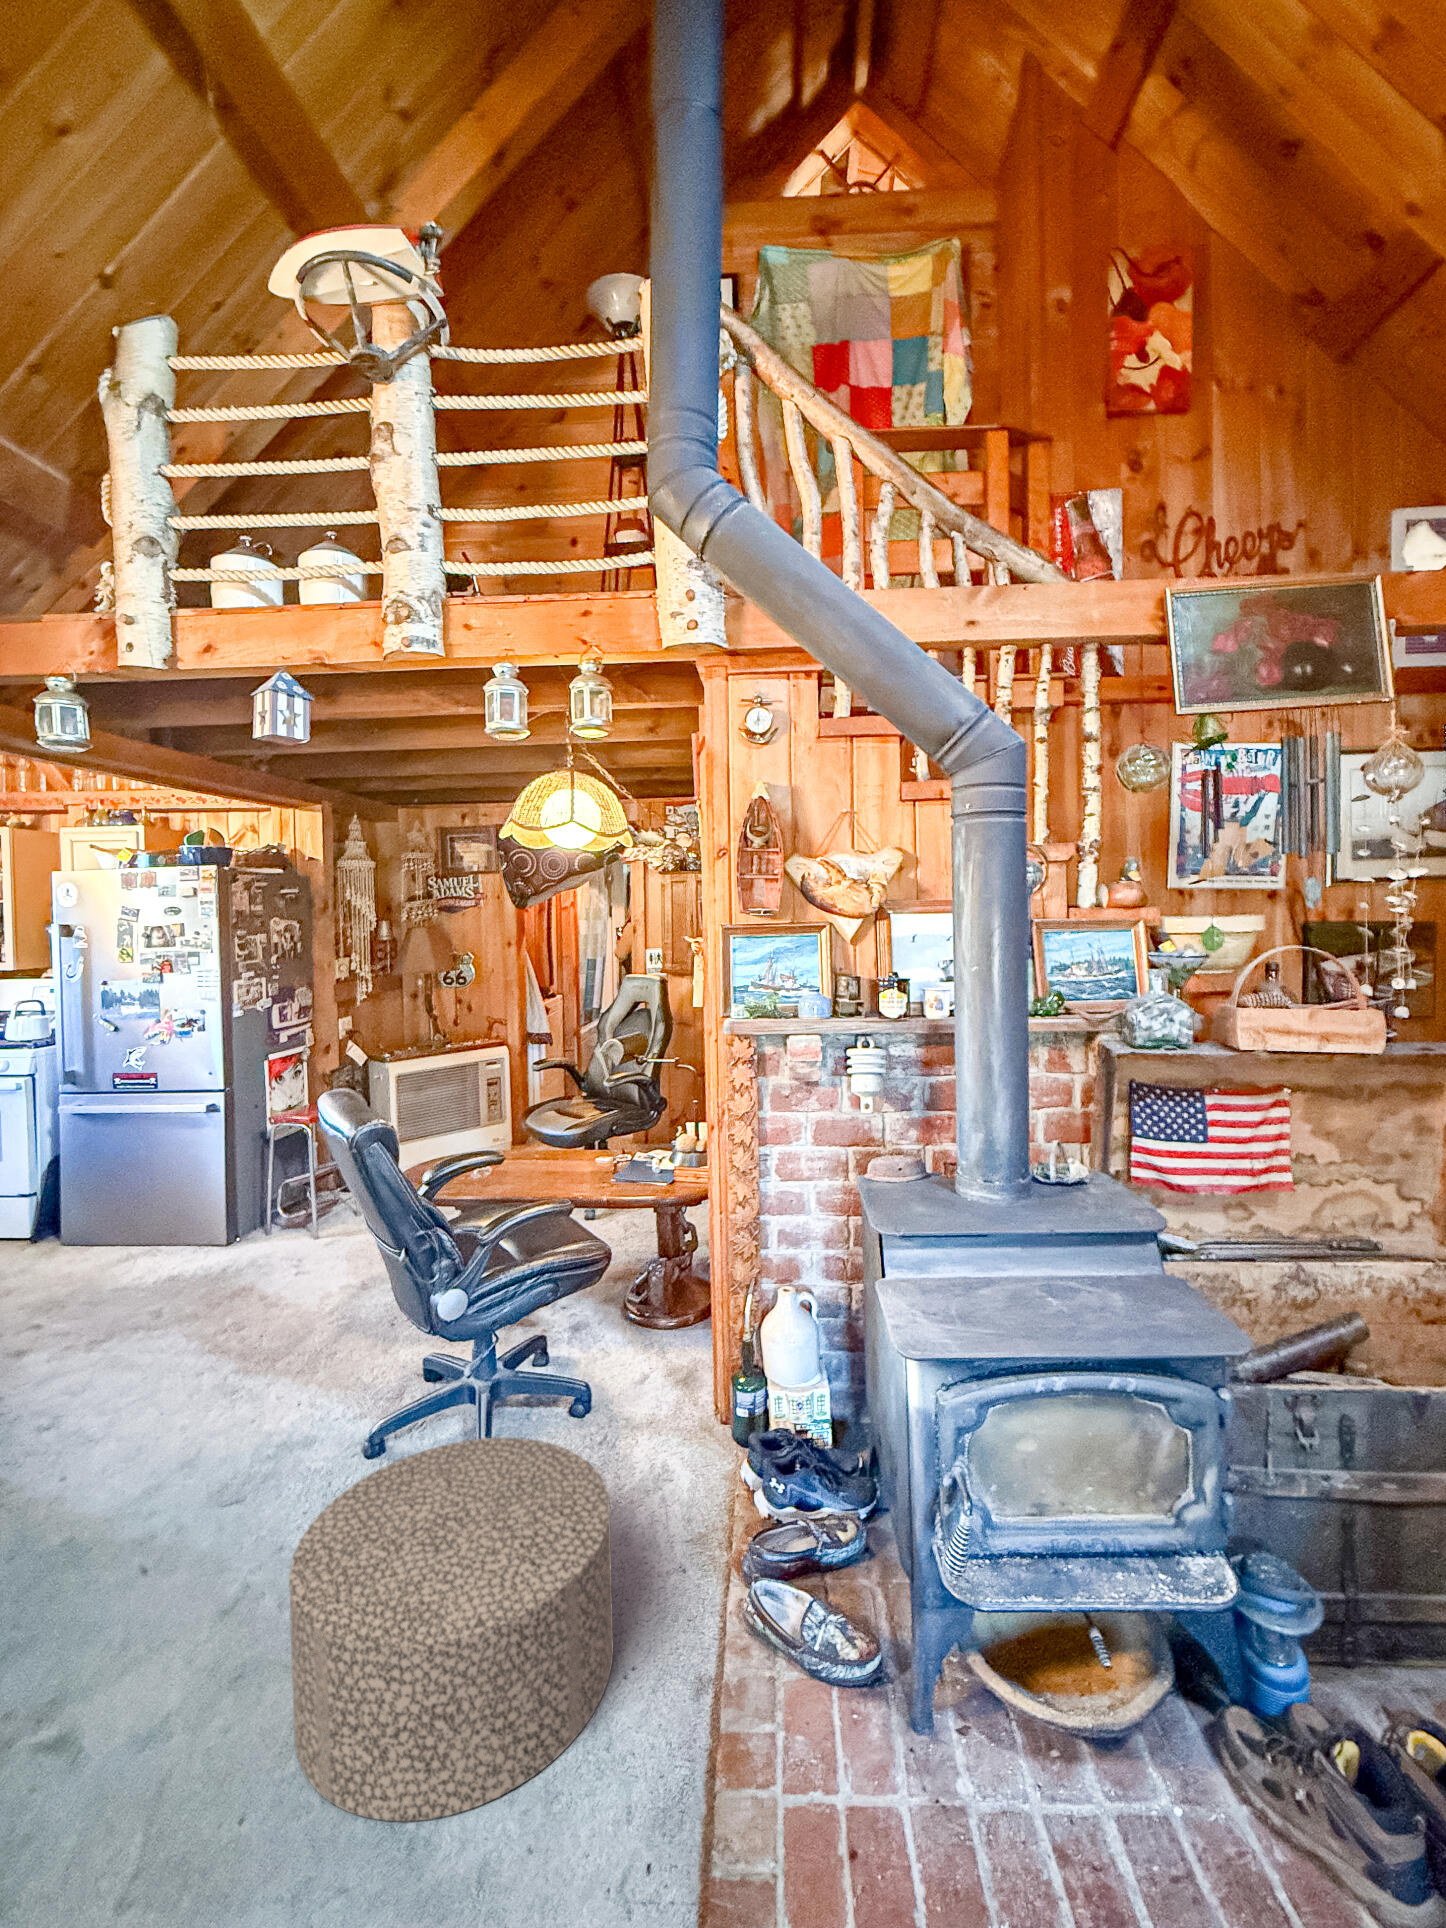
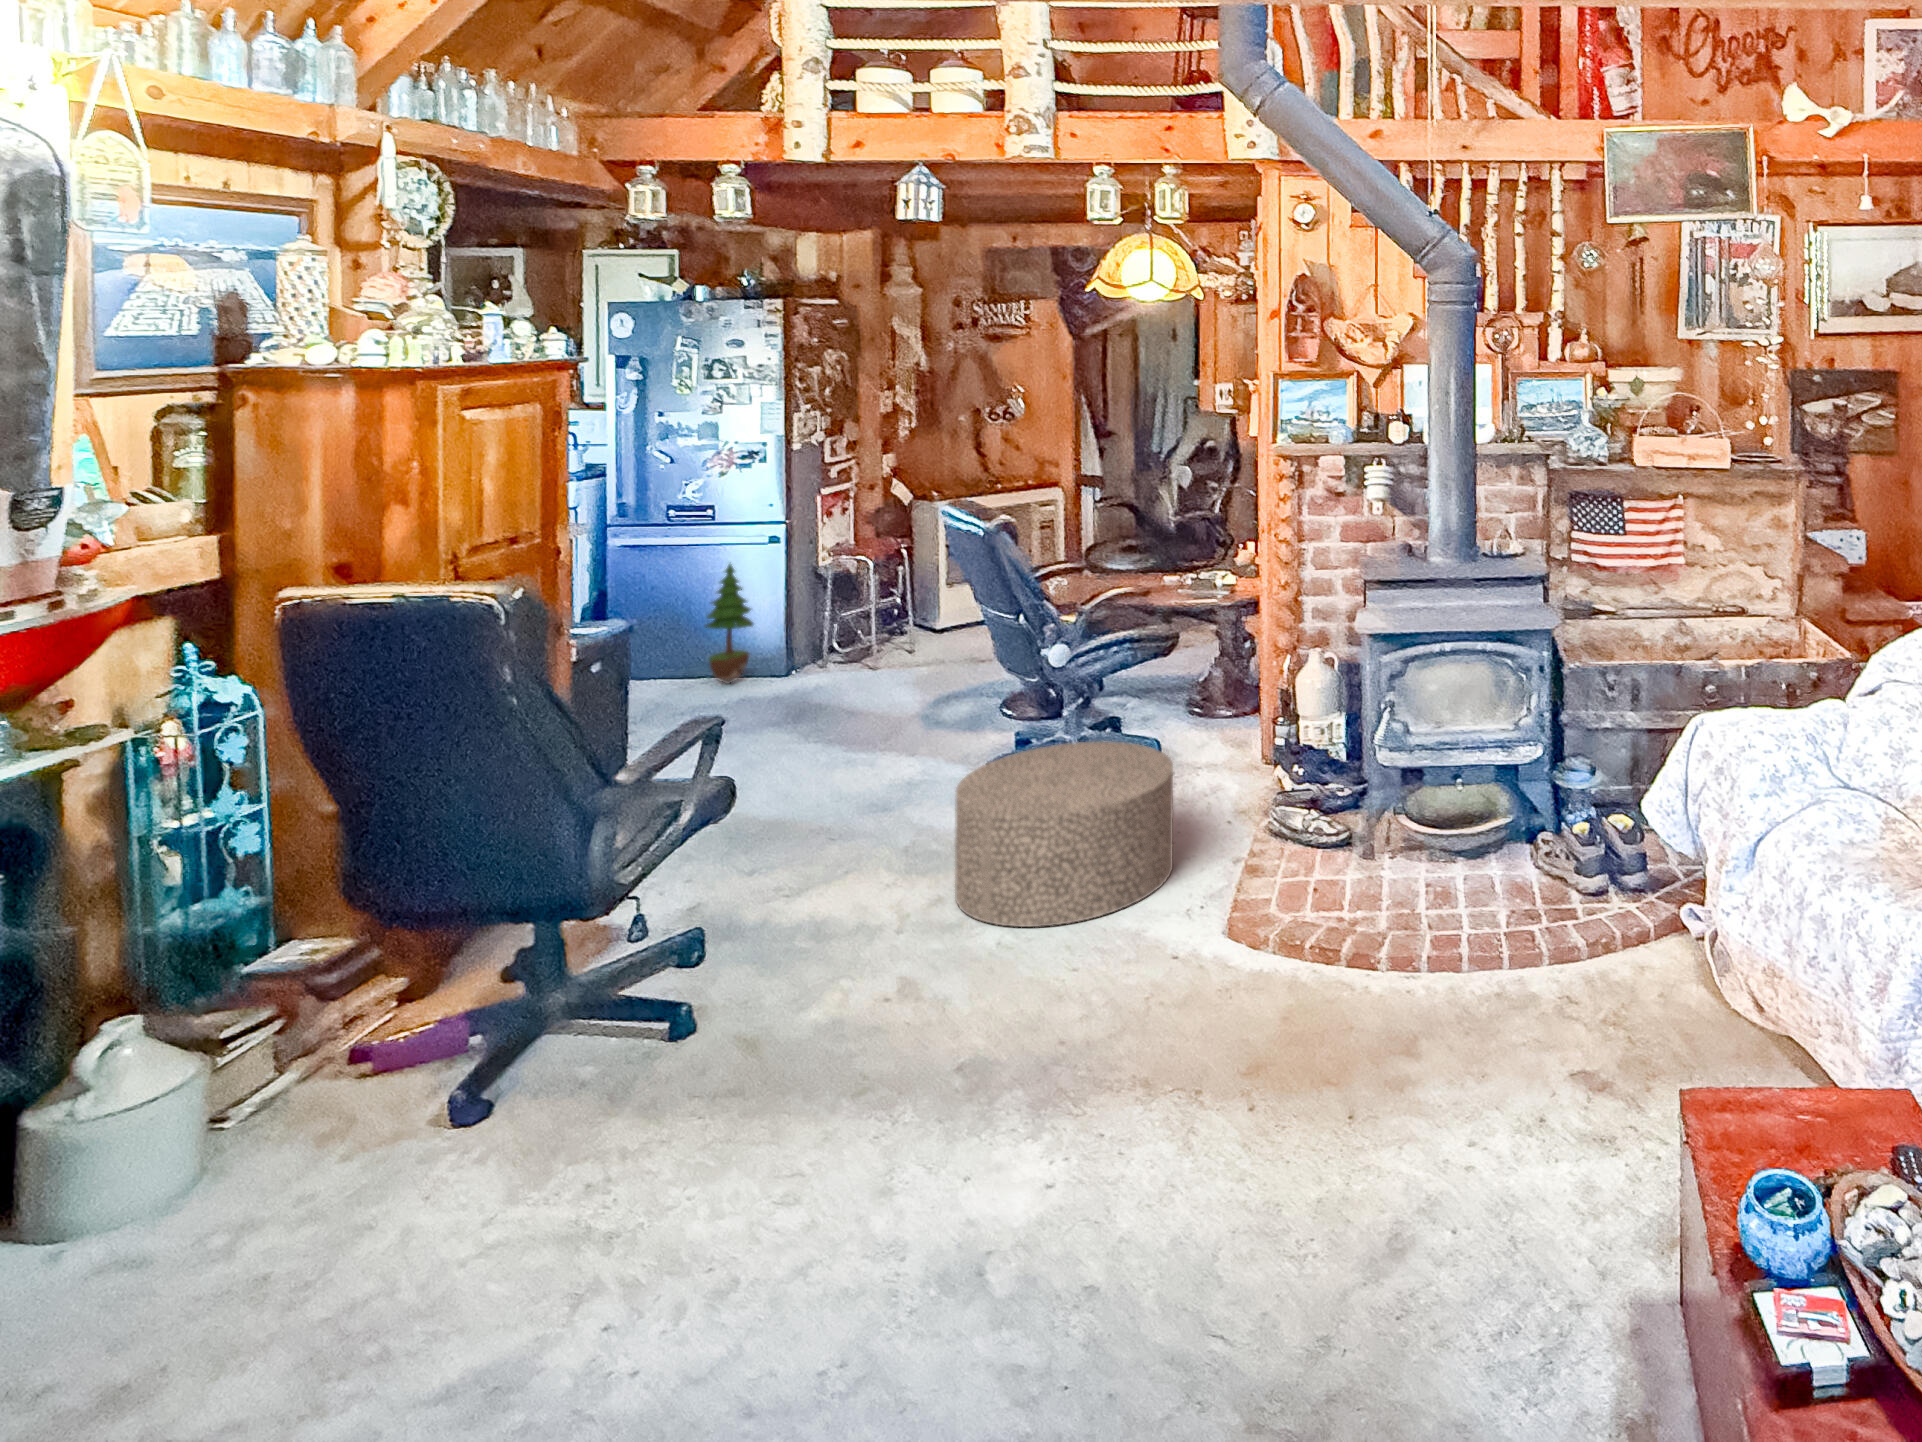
potted tree: none [143,1135,196,1261] -> present [705,564,753,684]

